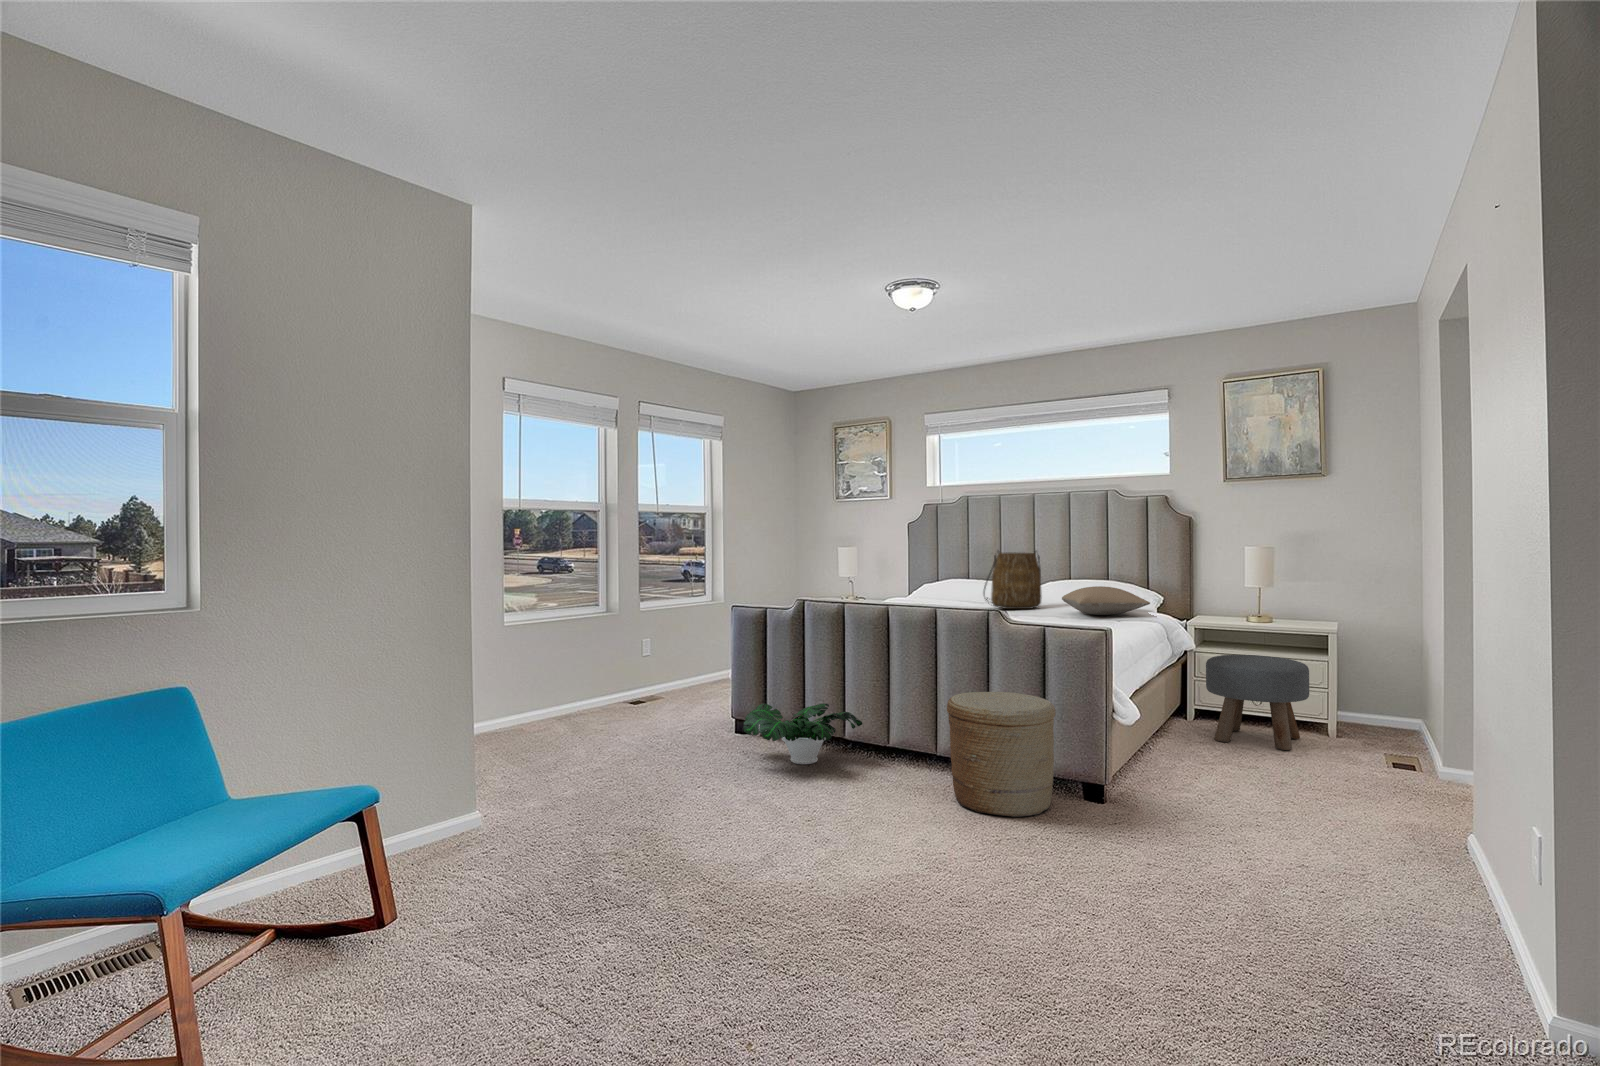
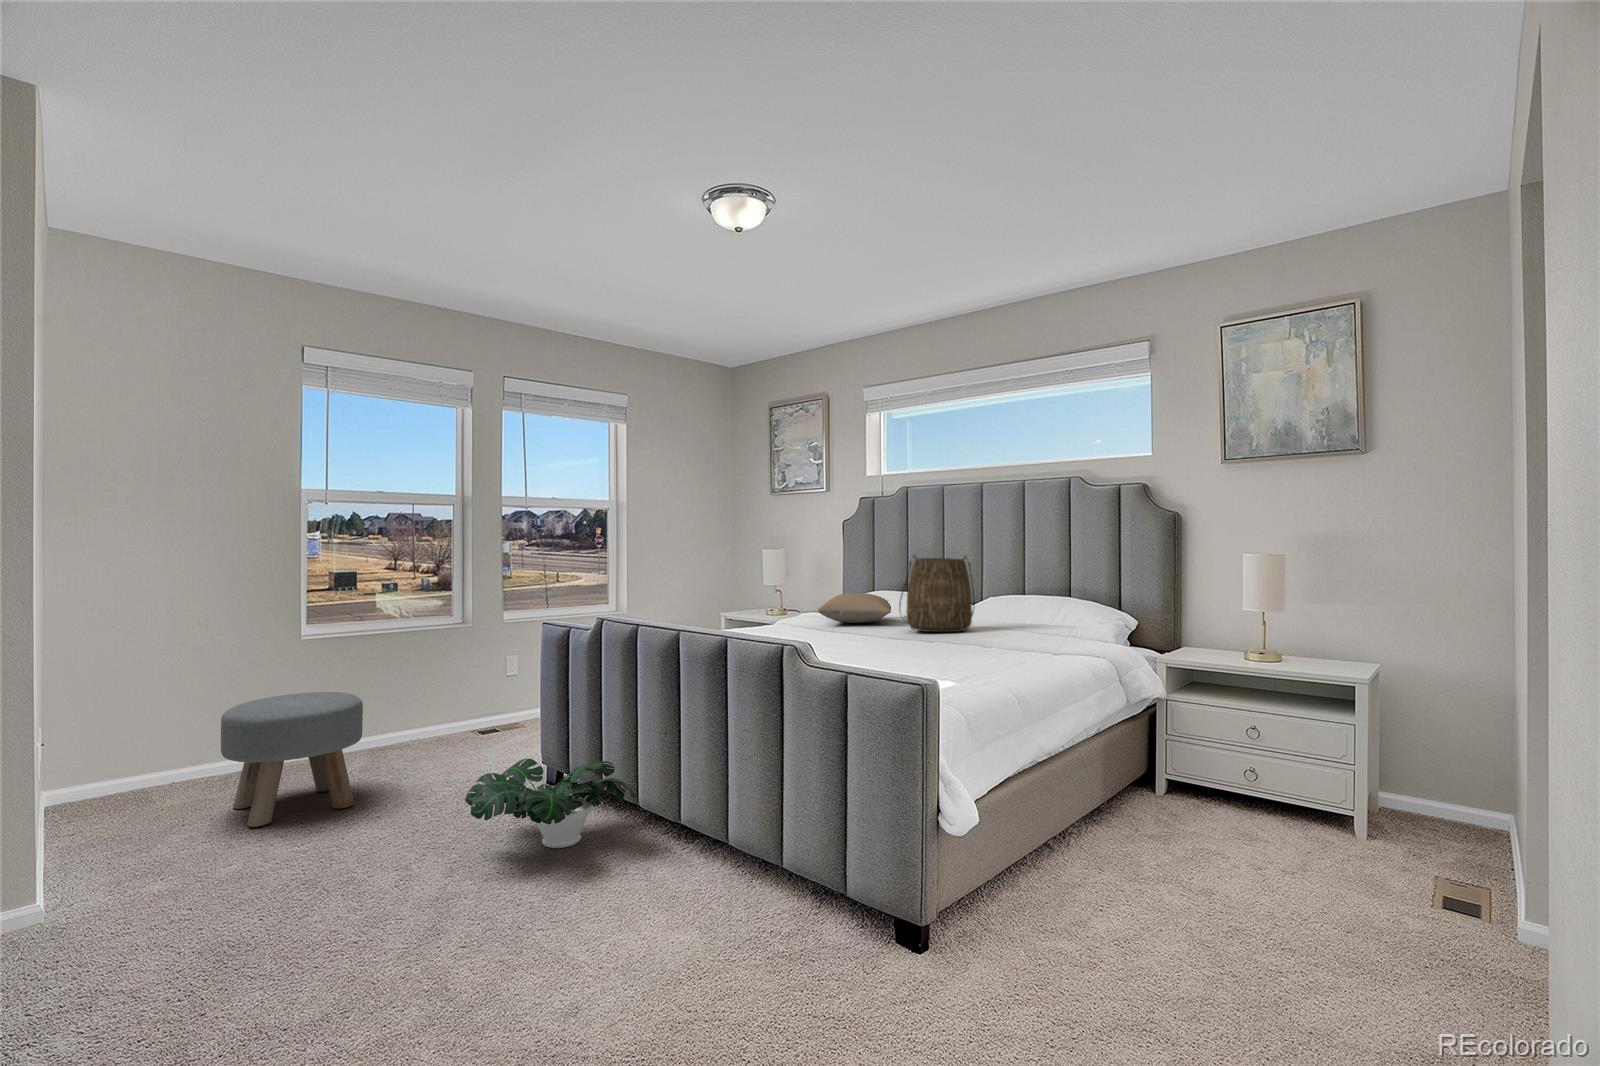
pillow: present [1062,586,1150,615] -> present [818,593,891,623]
ottoman: present [1206,655,1309,750] -> present [221,692,363,827]
woven basket: present [947,692,1056,817] -> none [668,768,833,984]

